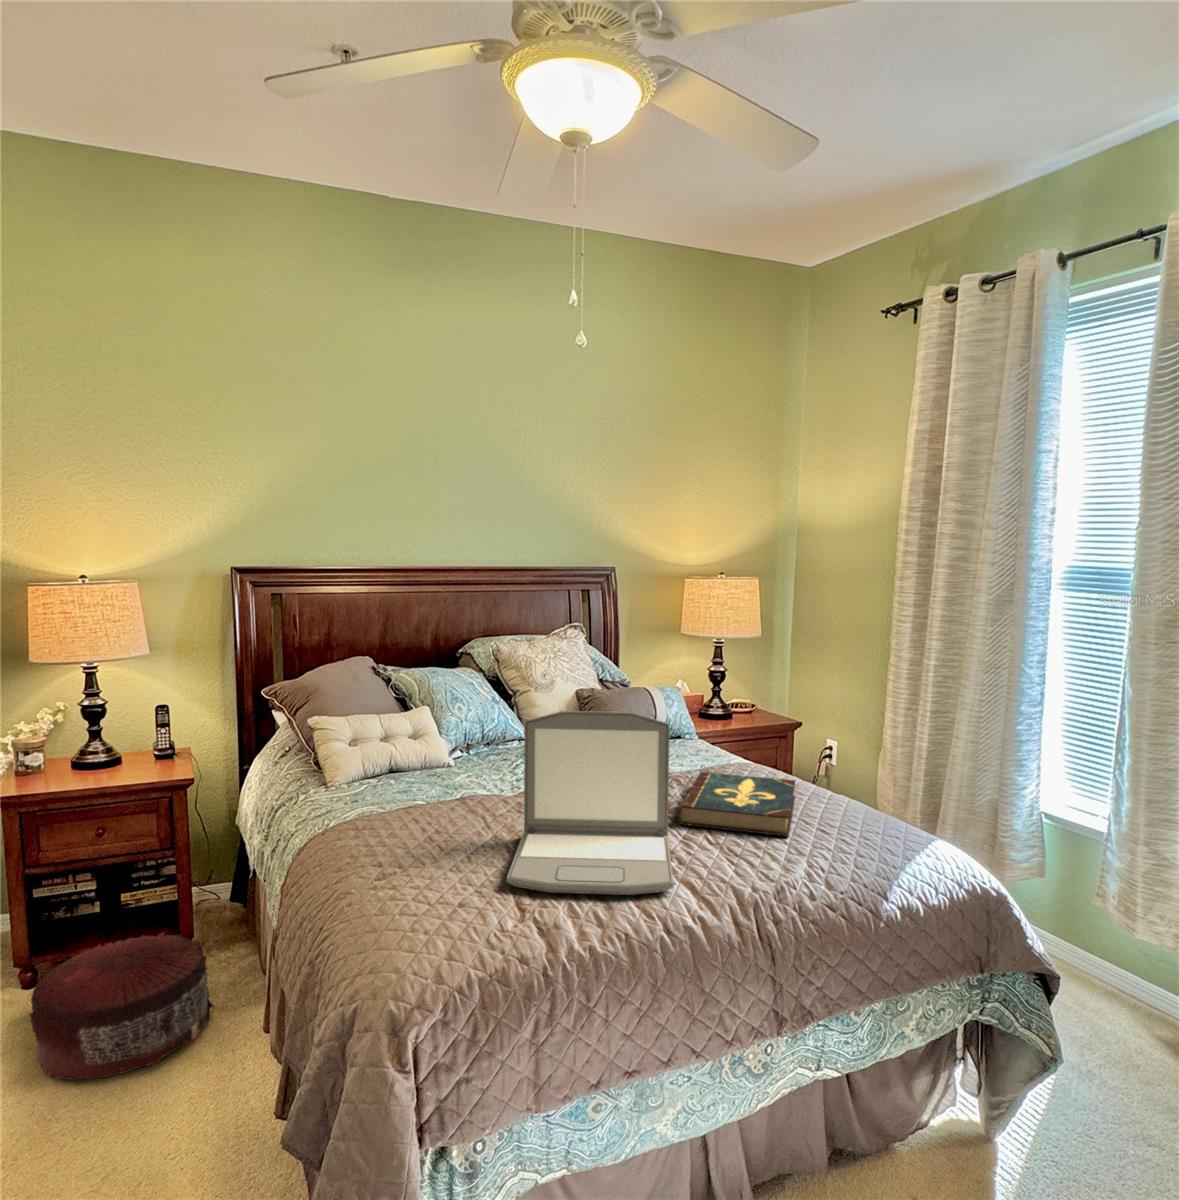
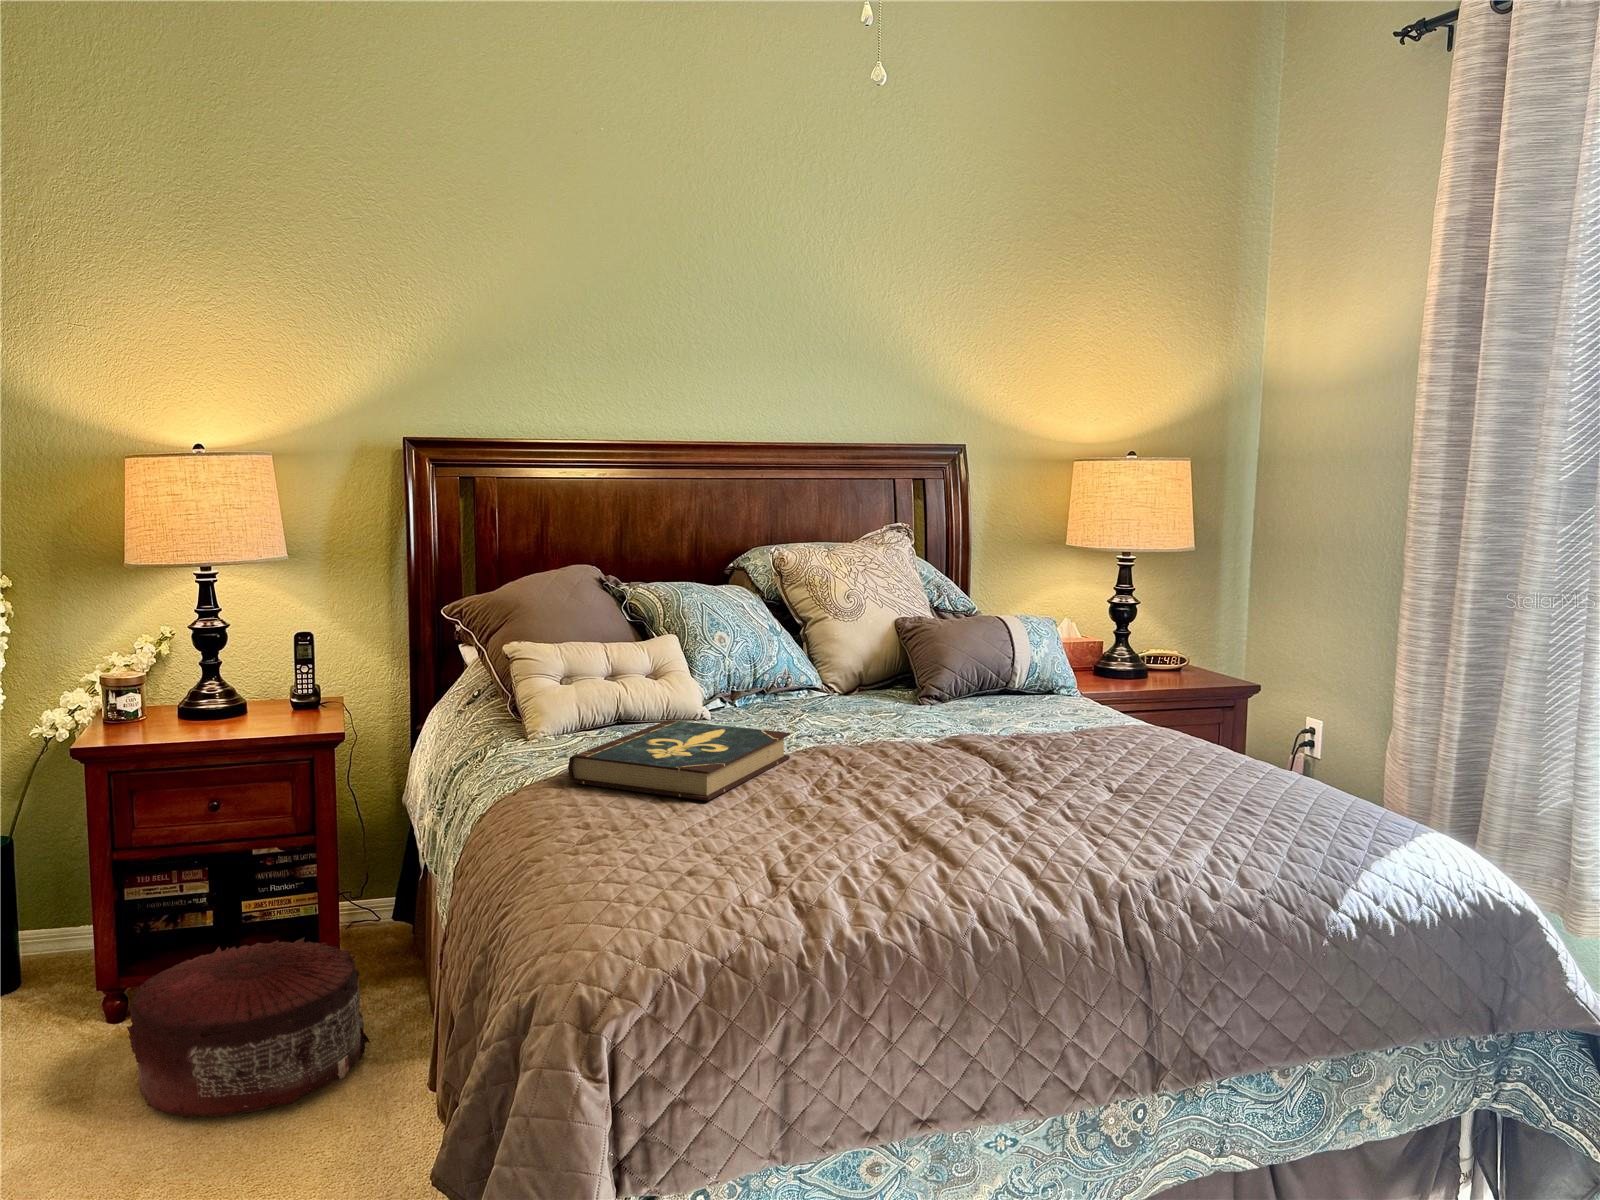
laptop: present [507,711,674,895] -> none [757,618,1008,875]
book: present [678,772,795,837] -> present [568,720,790,801]

